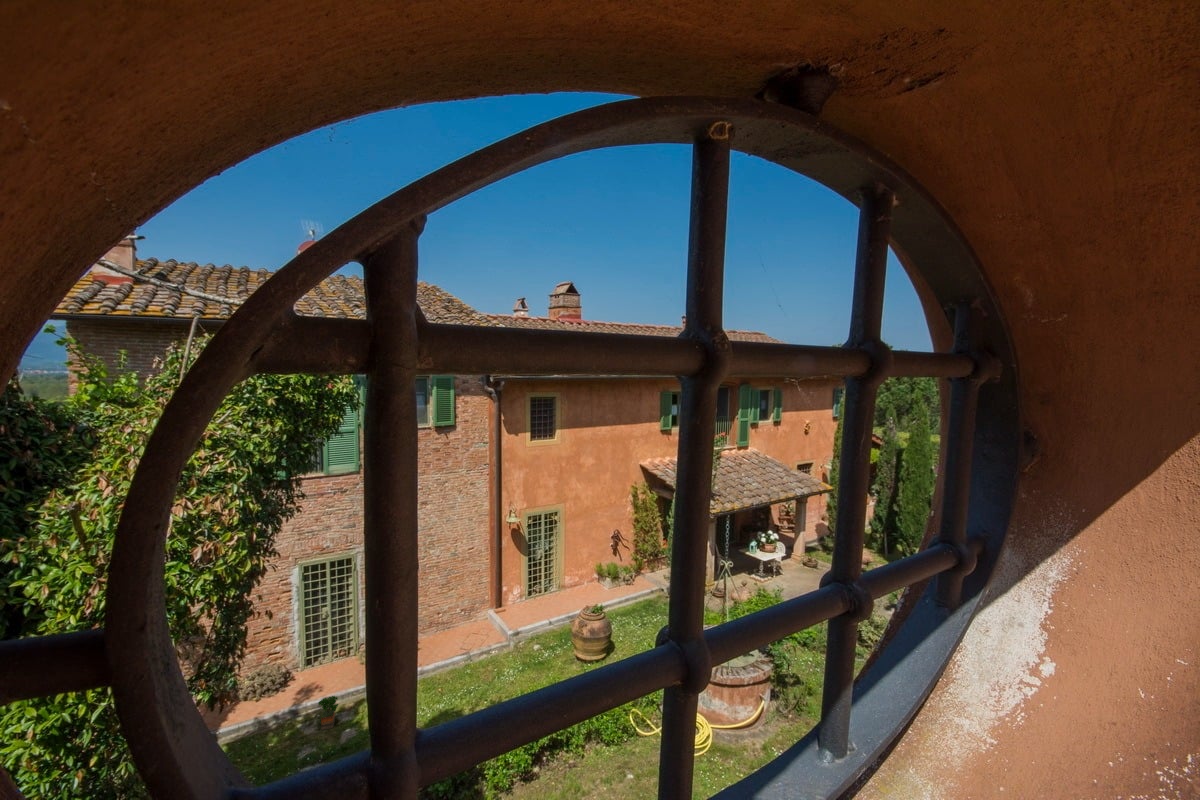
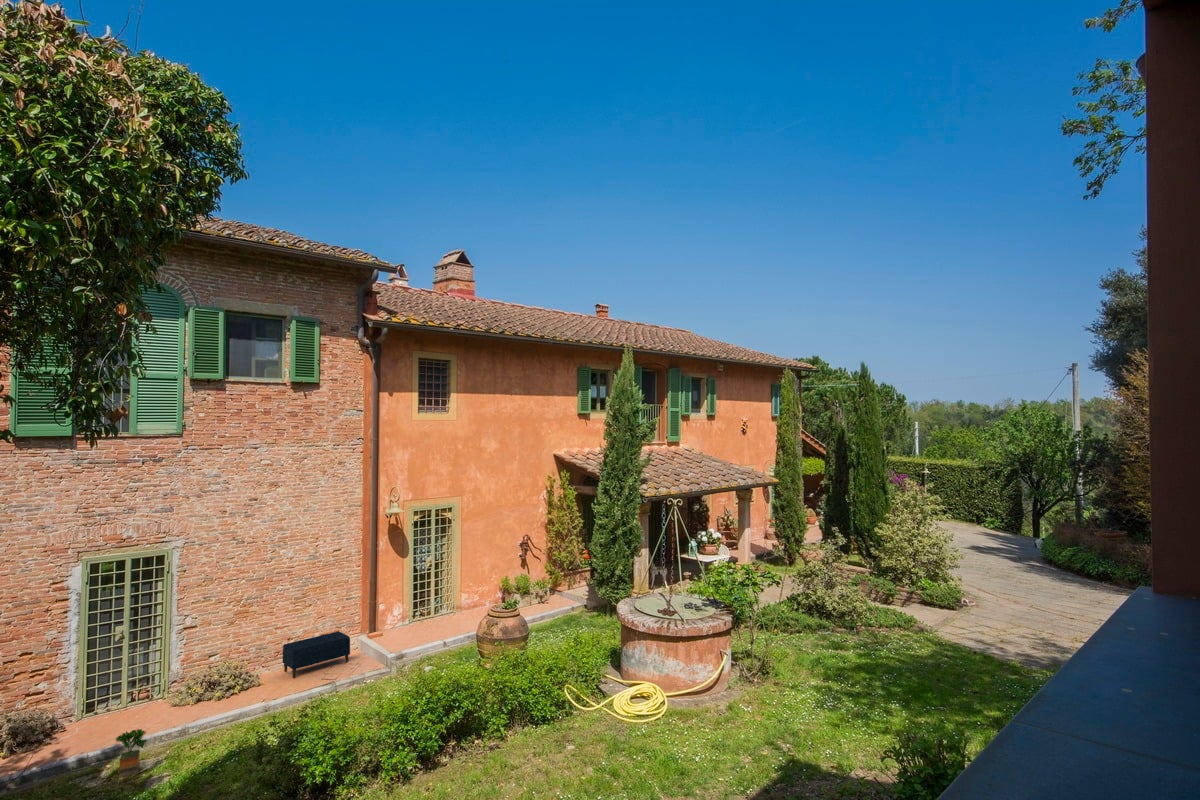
bench: none [435,608,482,645] -> present [283,631,350,678]

